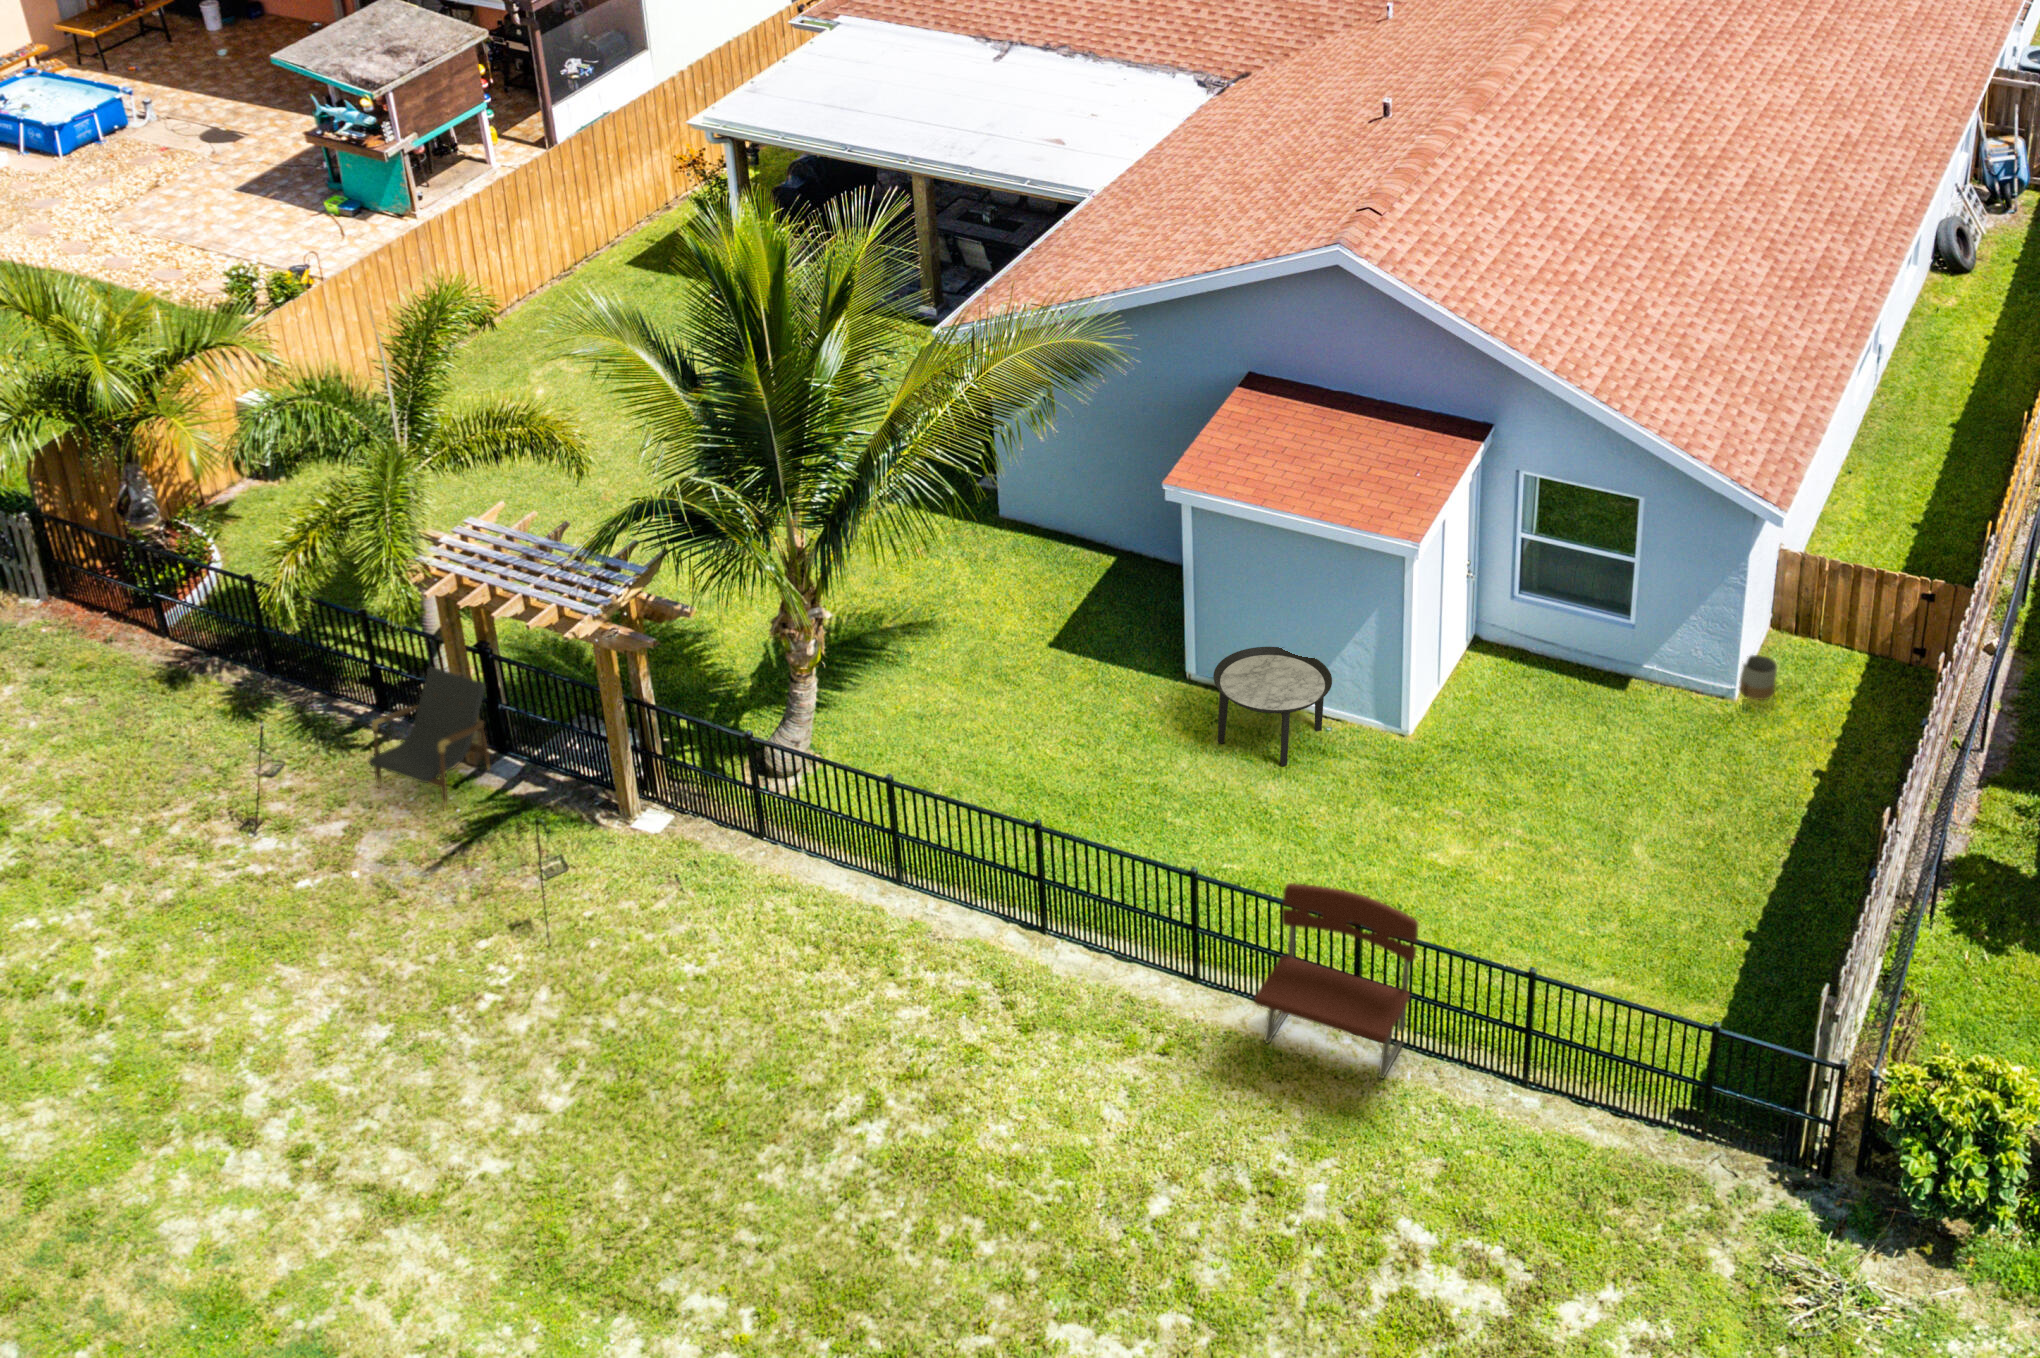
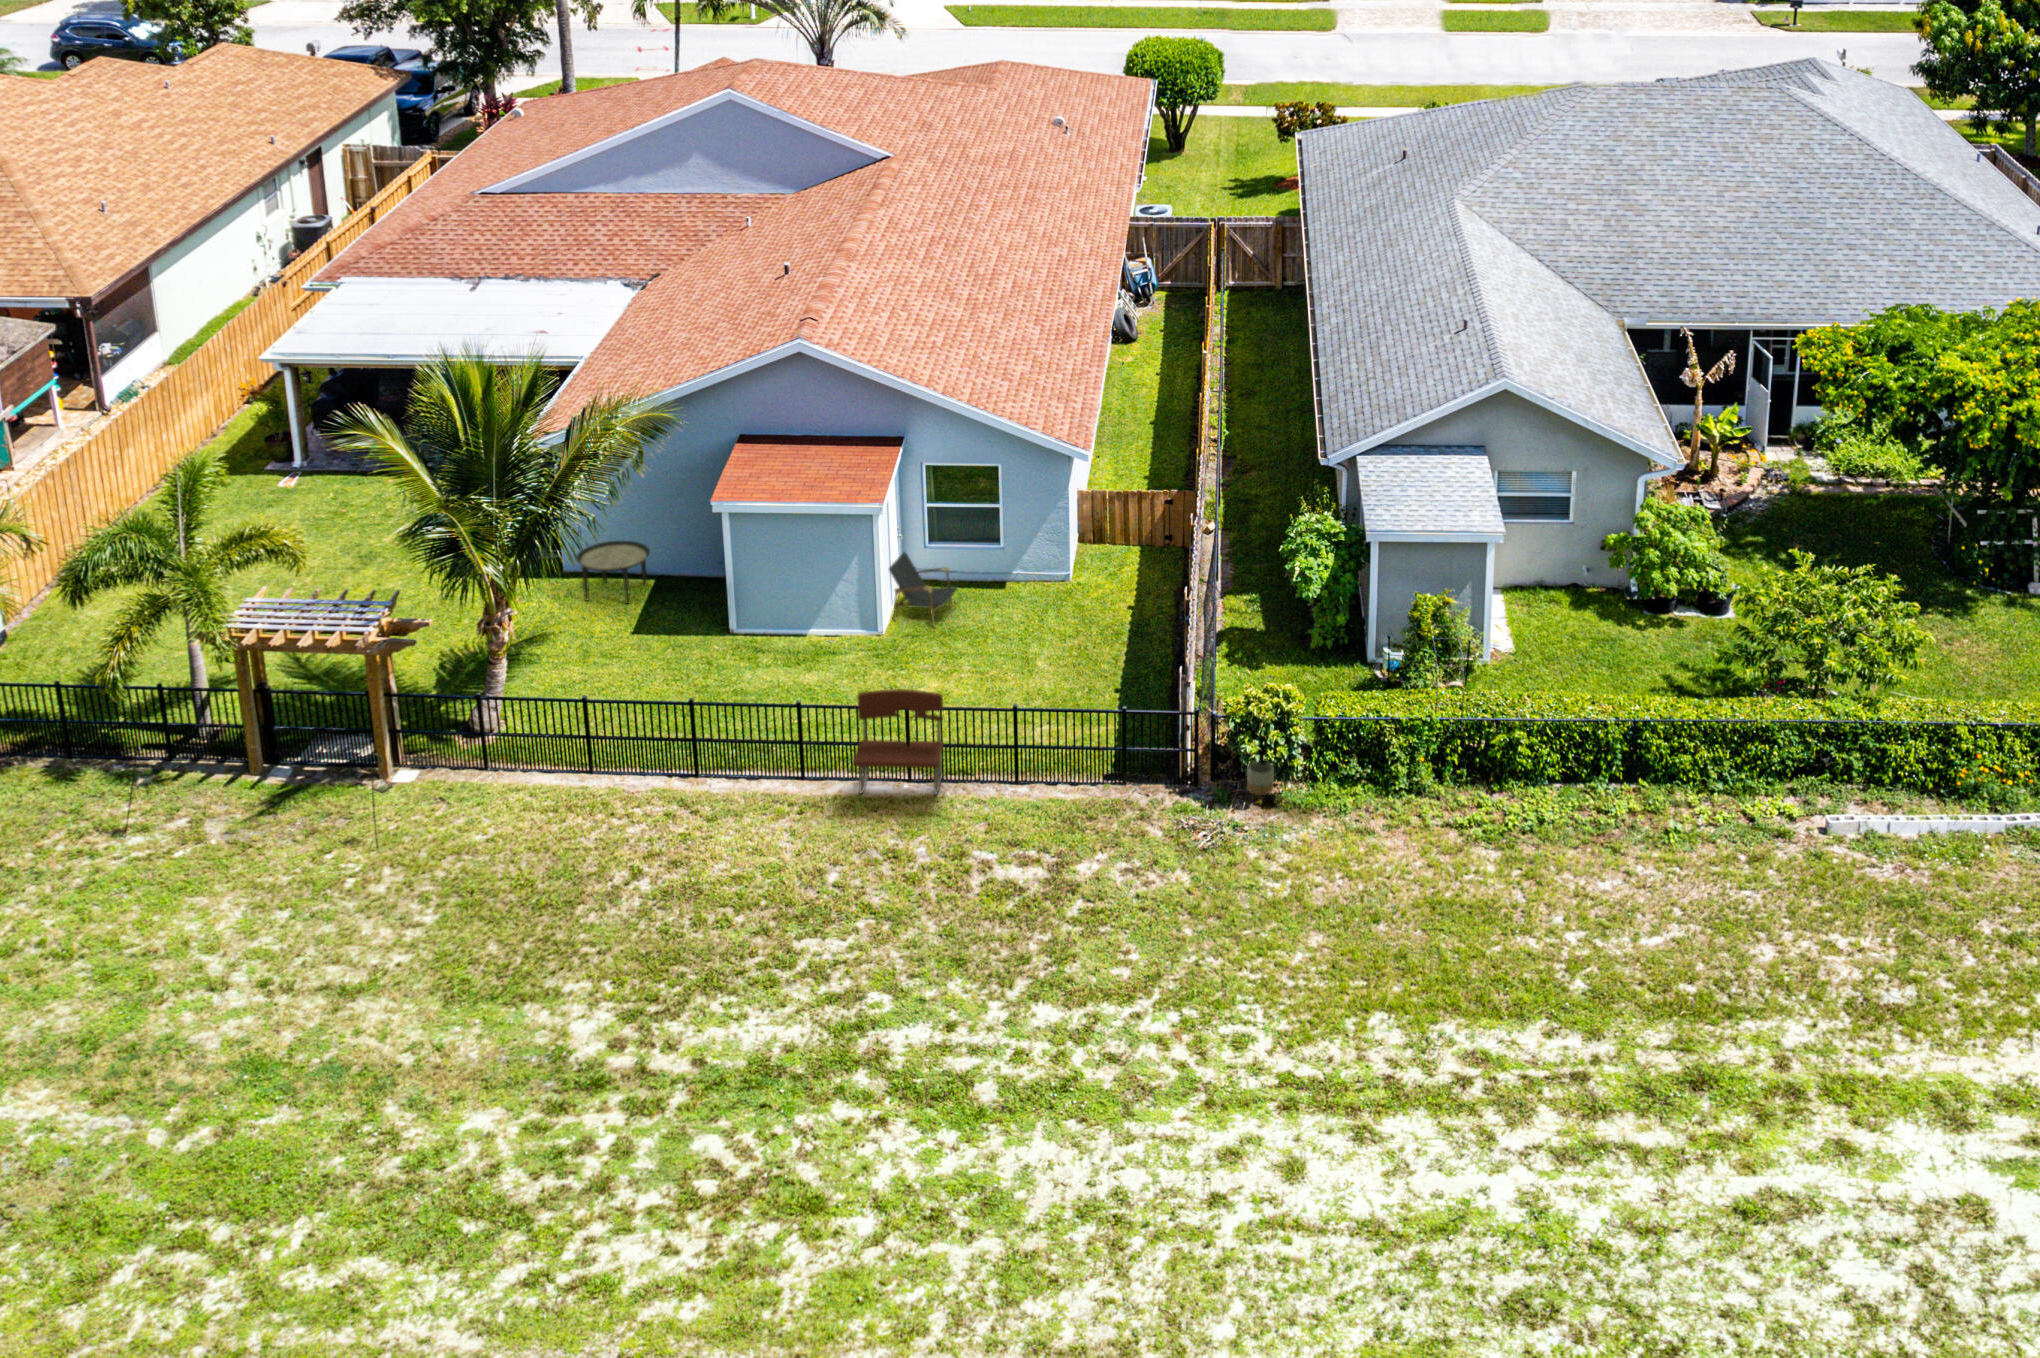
round table: present [1213,647,1332,766] -> present [576,541,650,604]
planter: present [1739,655,1777,700] -> present [1247,761,1274,795]
lounge chair: present [368,667,490,810] -> present [889,553,957,626]

